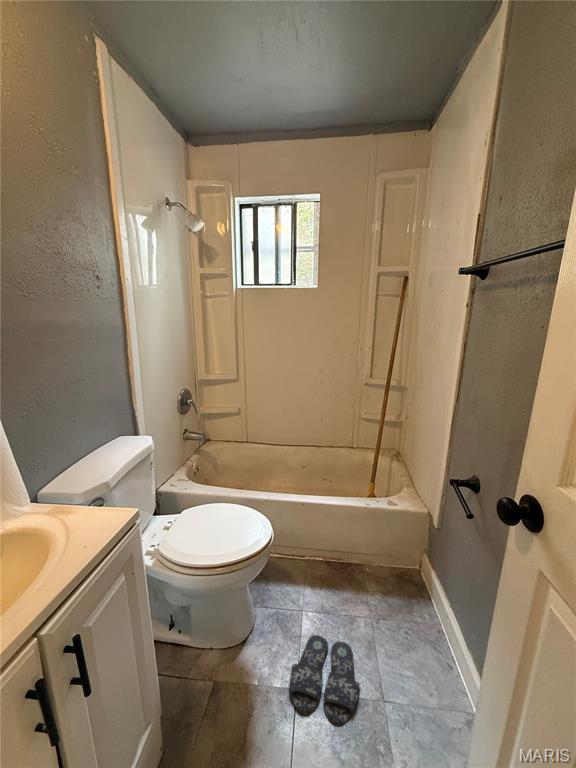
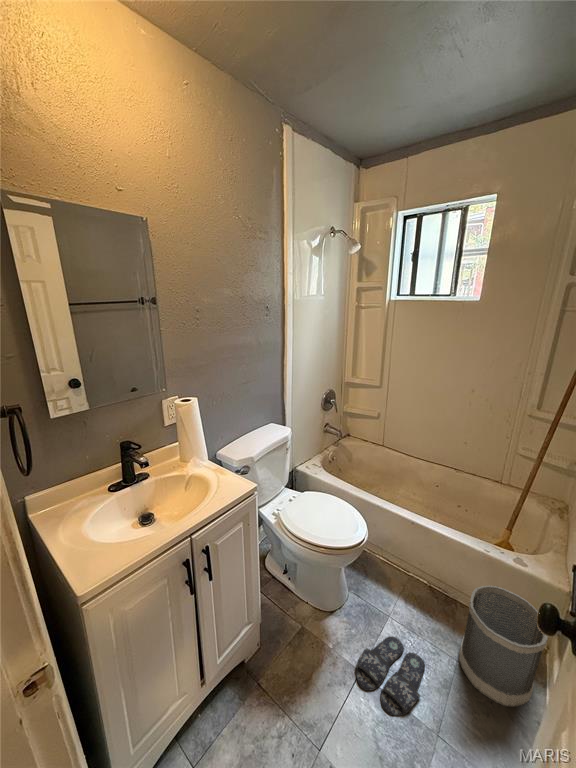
wastebasket: none [372,538,443,649] -> present [459,586,548,707]

